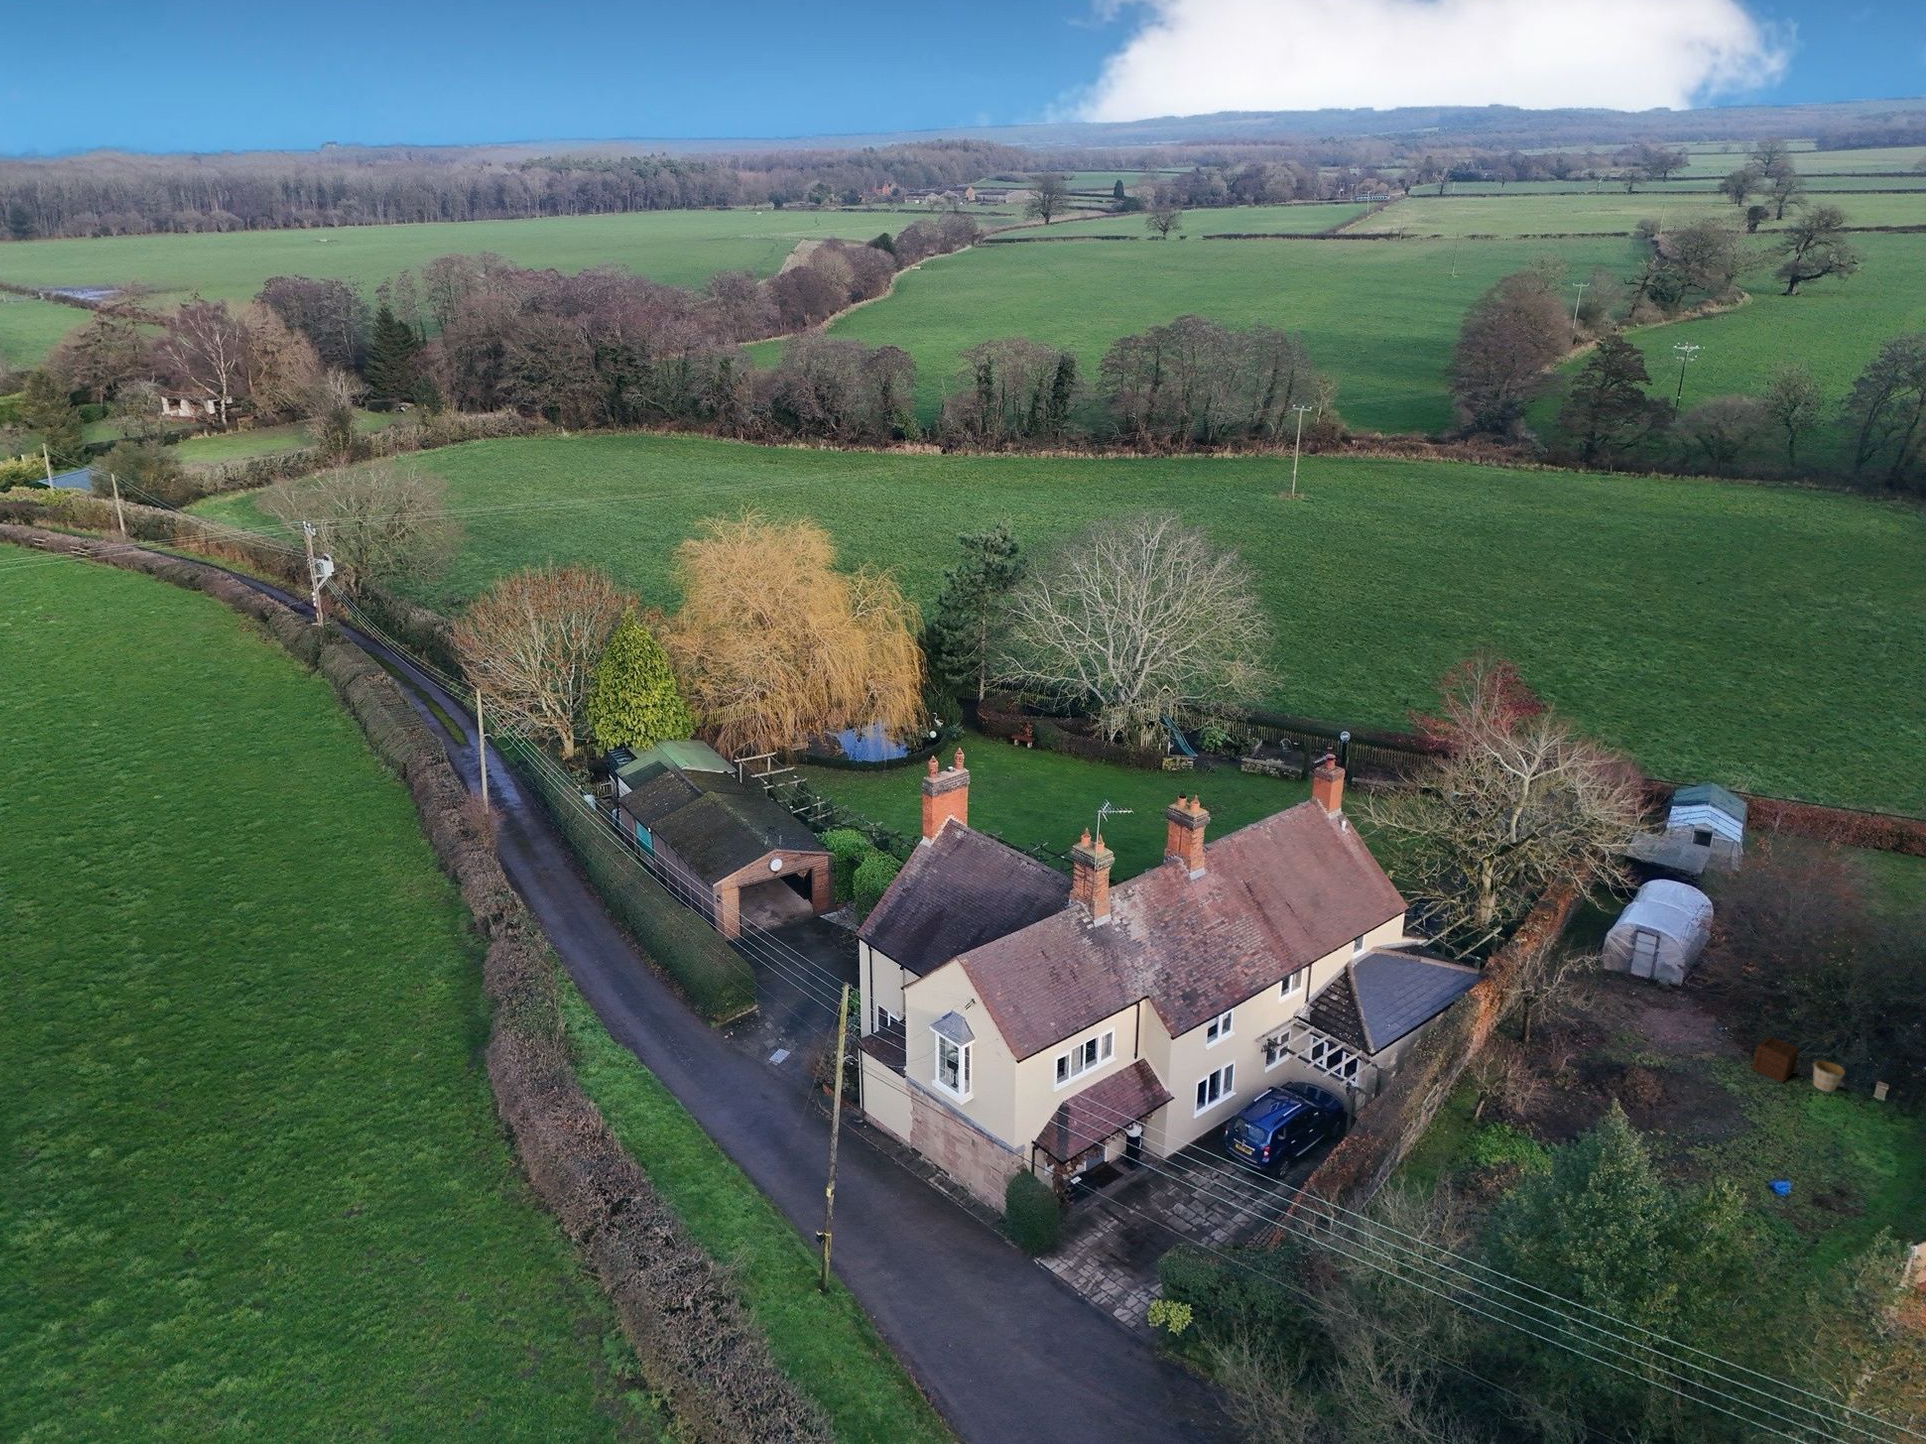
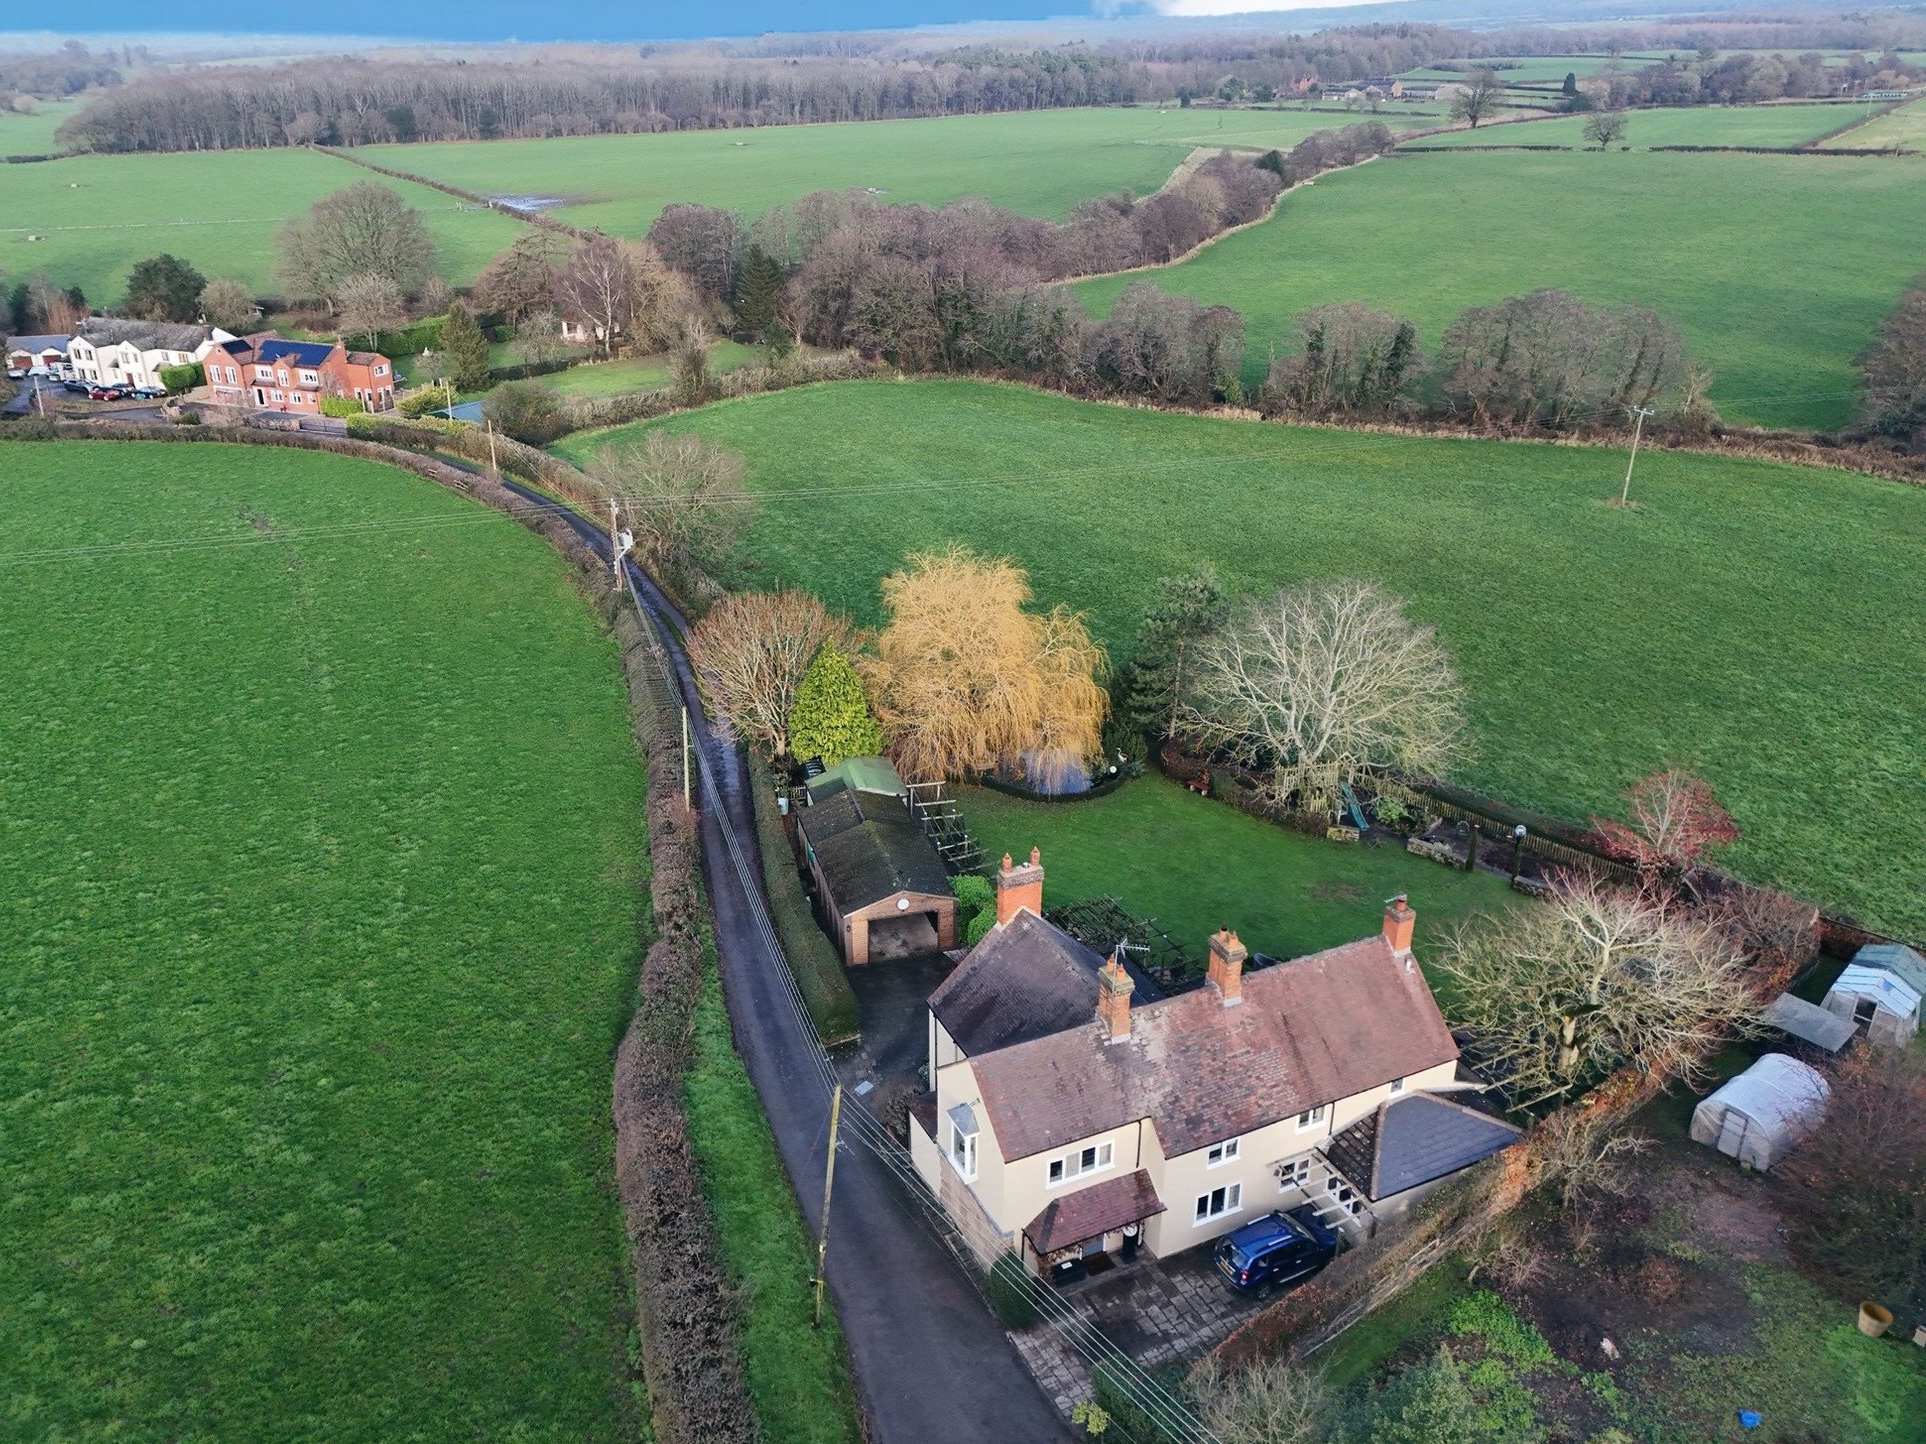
wooden crate: present [1752,1037,1800,1082] -> none [1795,1262,1853,1314]

